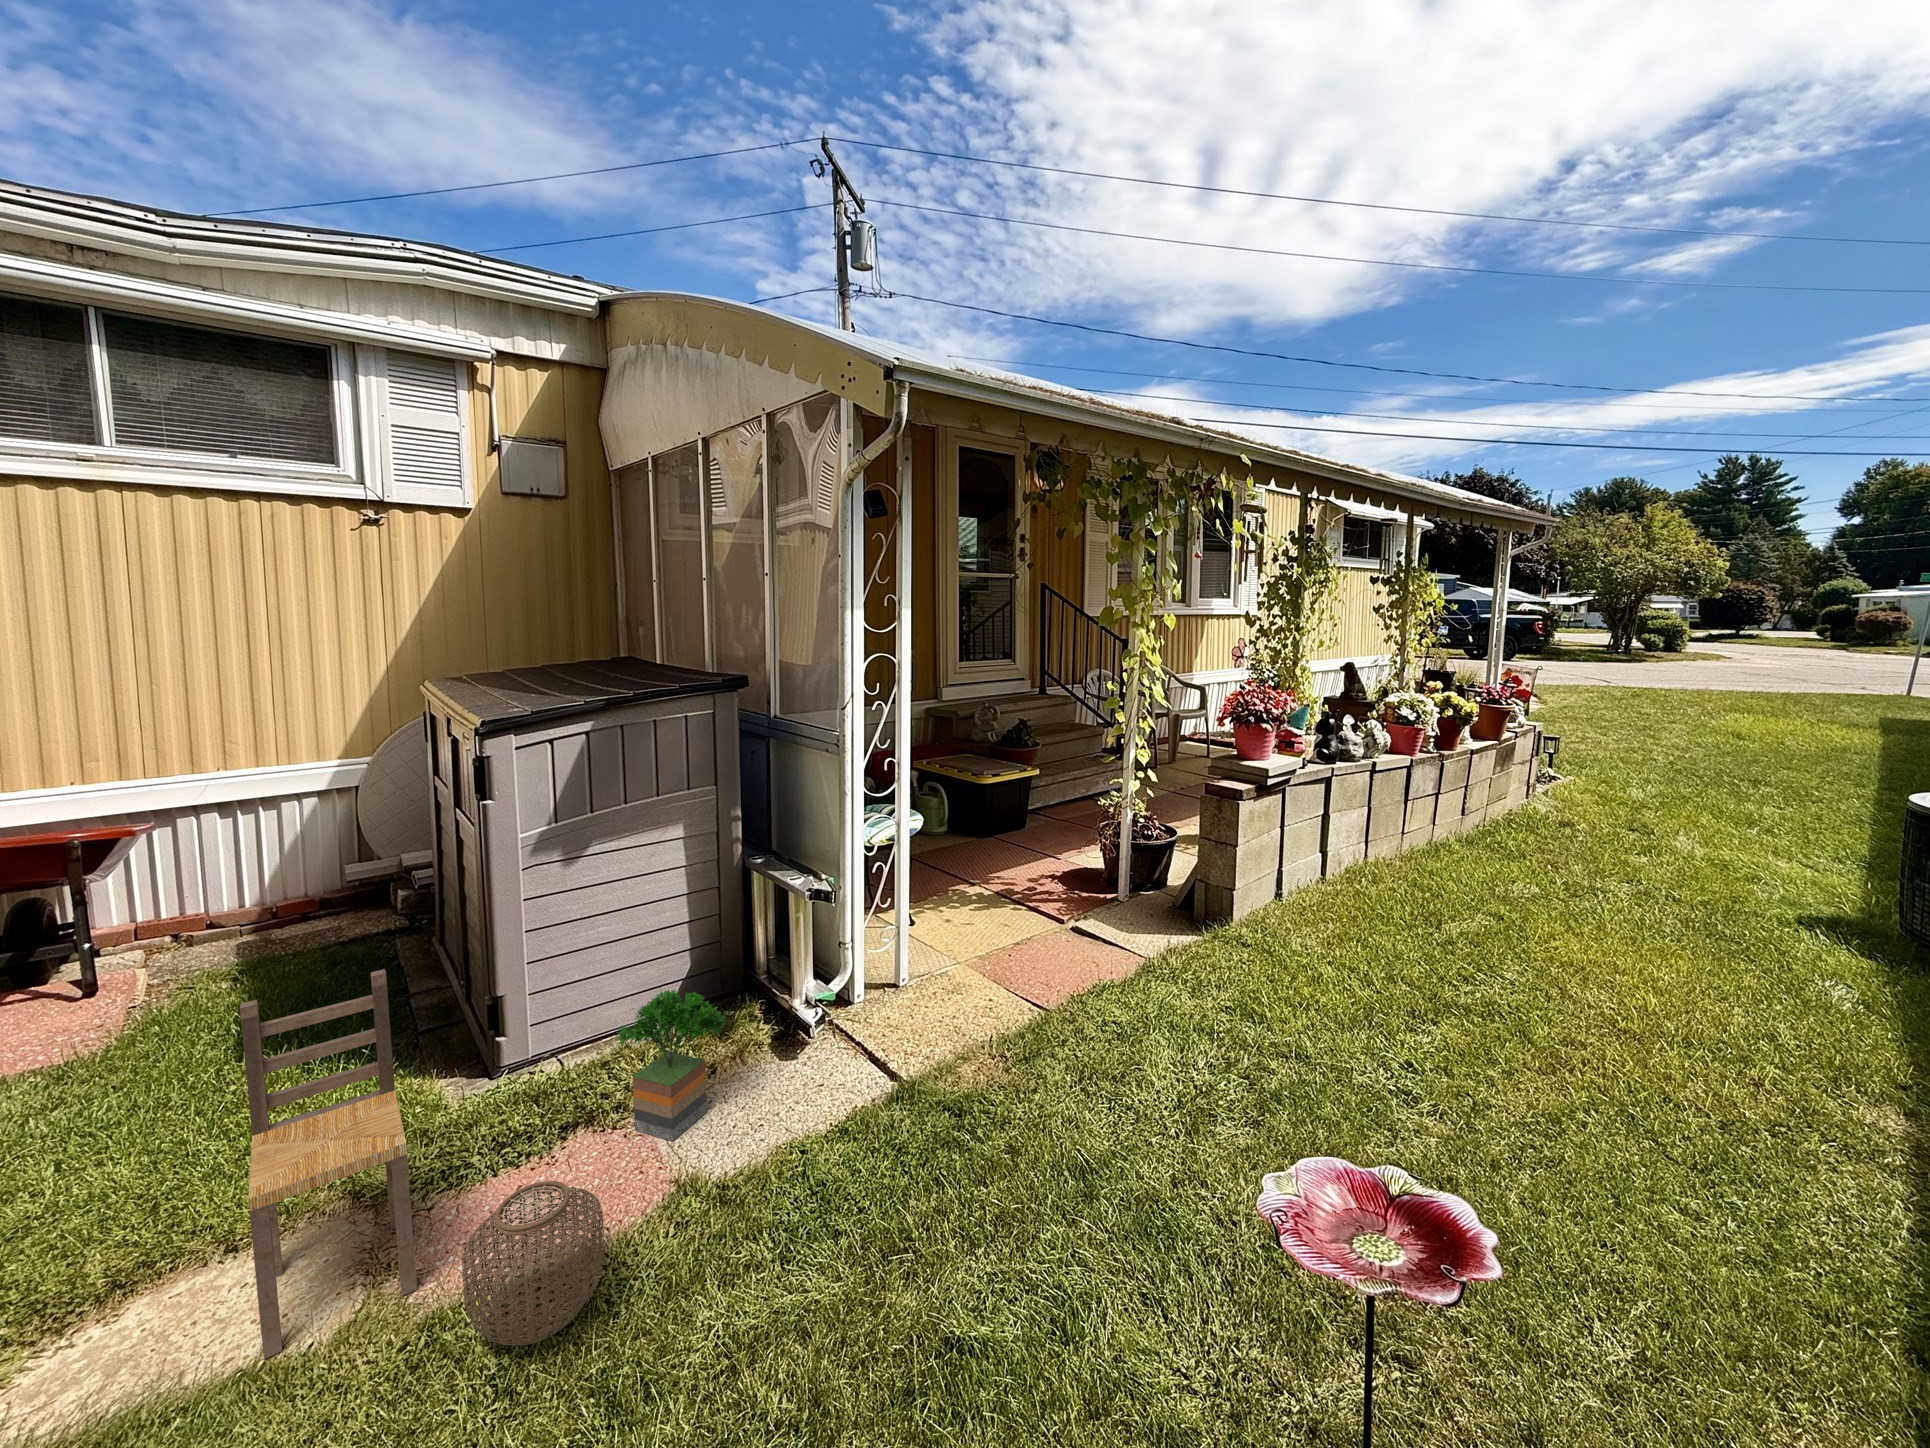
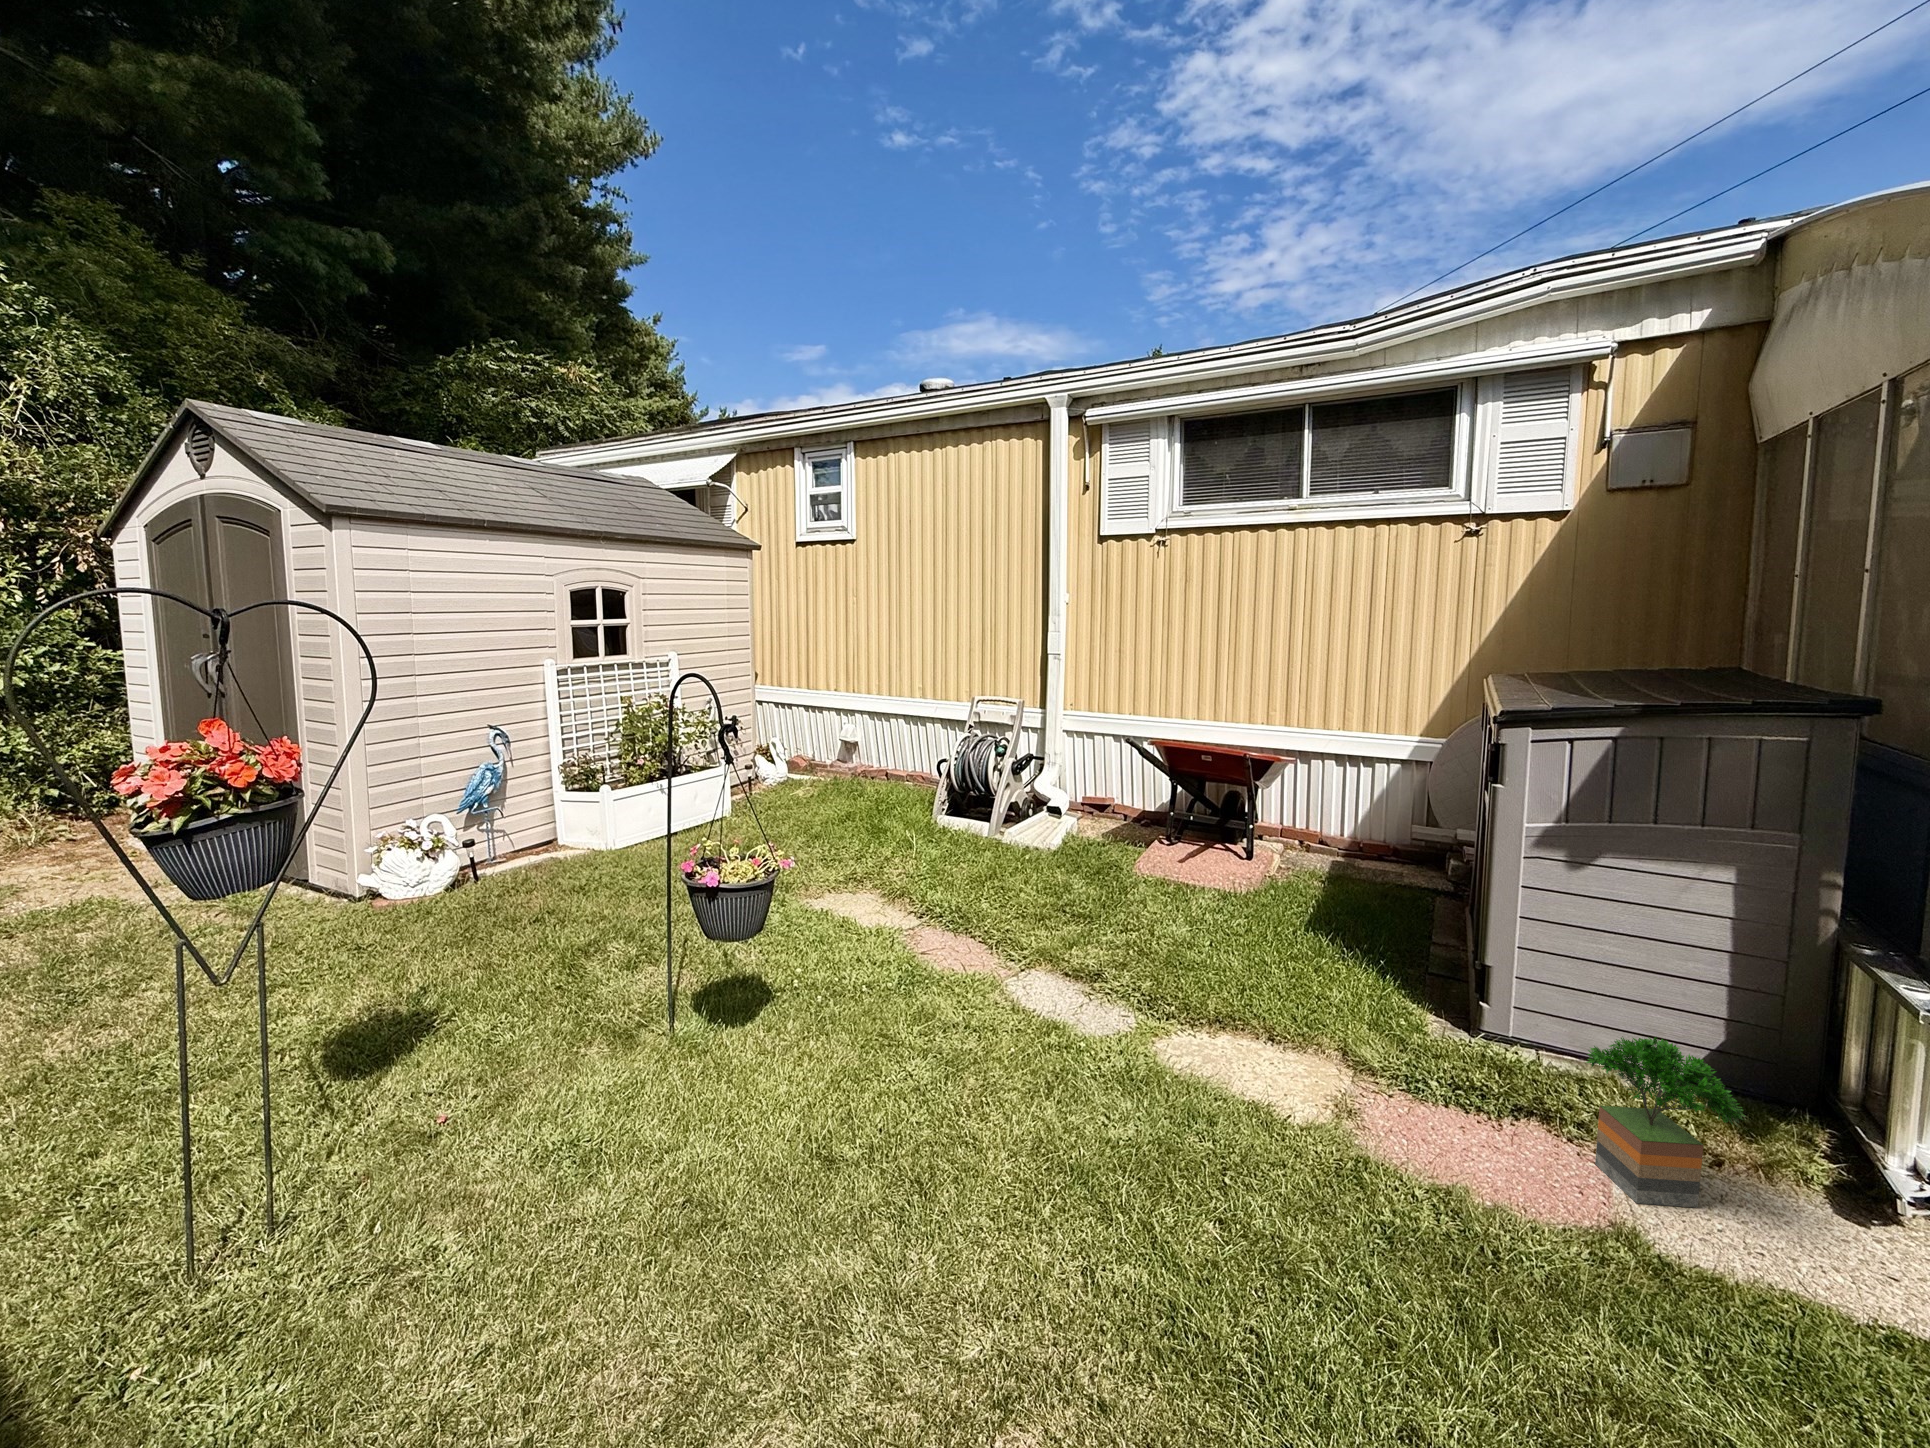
chair: present [240,969,417,1359] -> none [1262,872,1376,1139]
woven basket: present [462,1181,604,1346] -> none [1375,1109,1507,1254]

